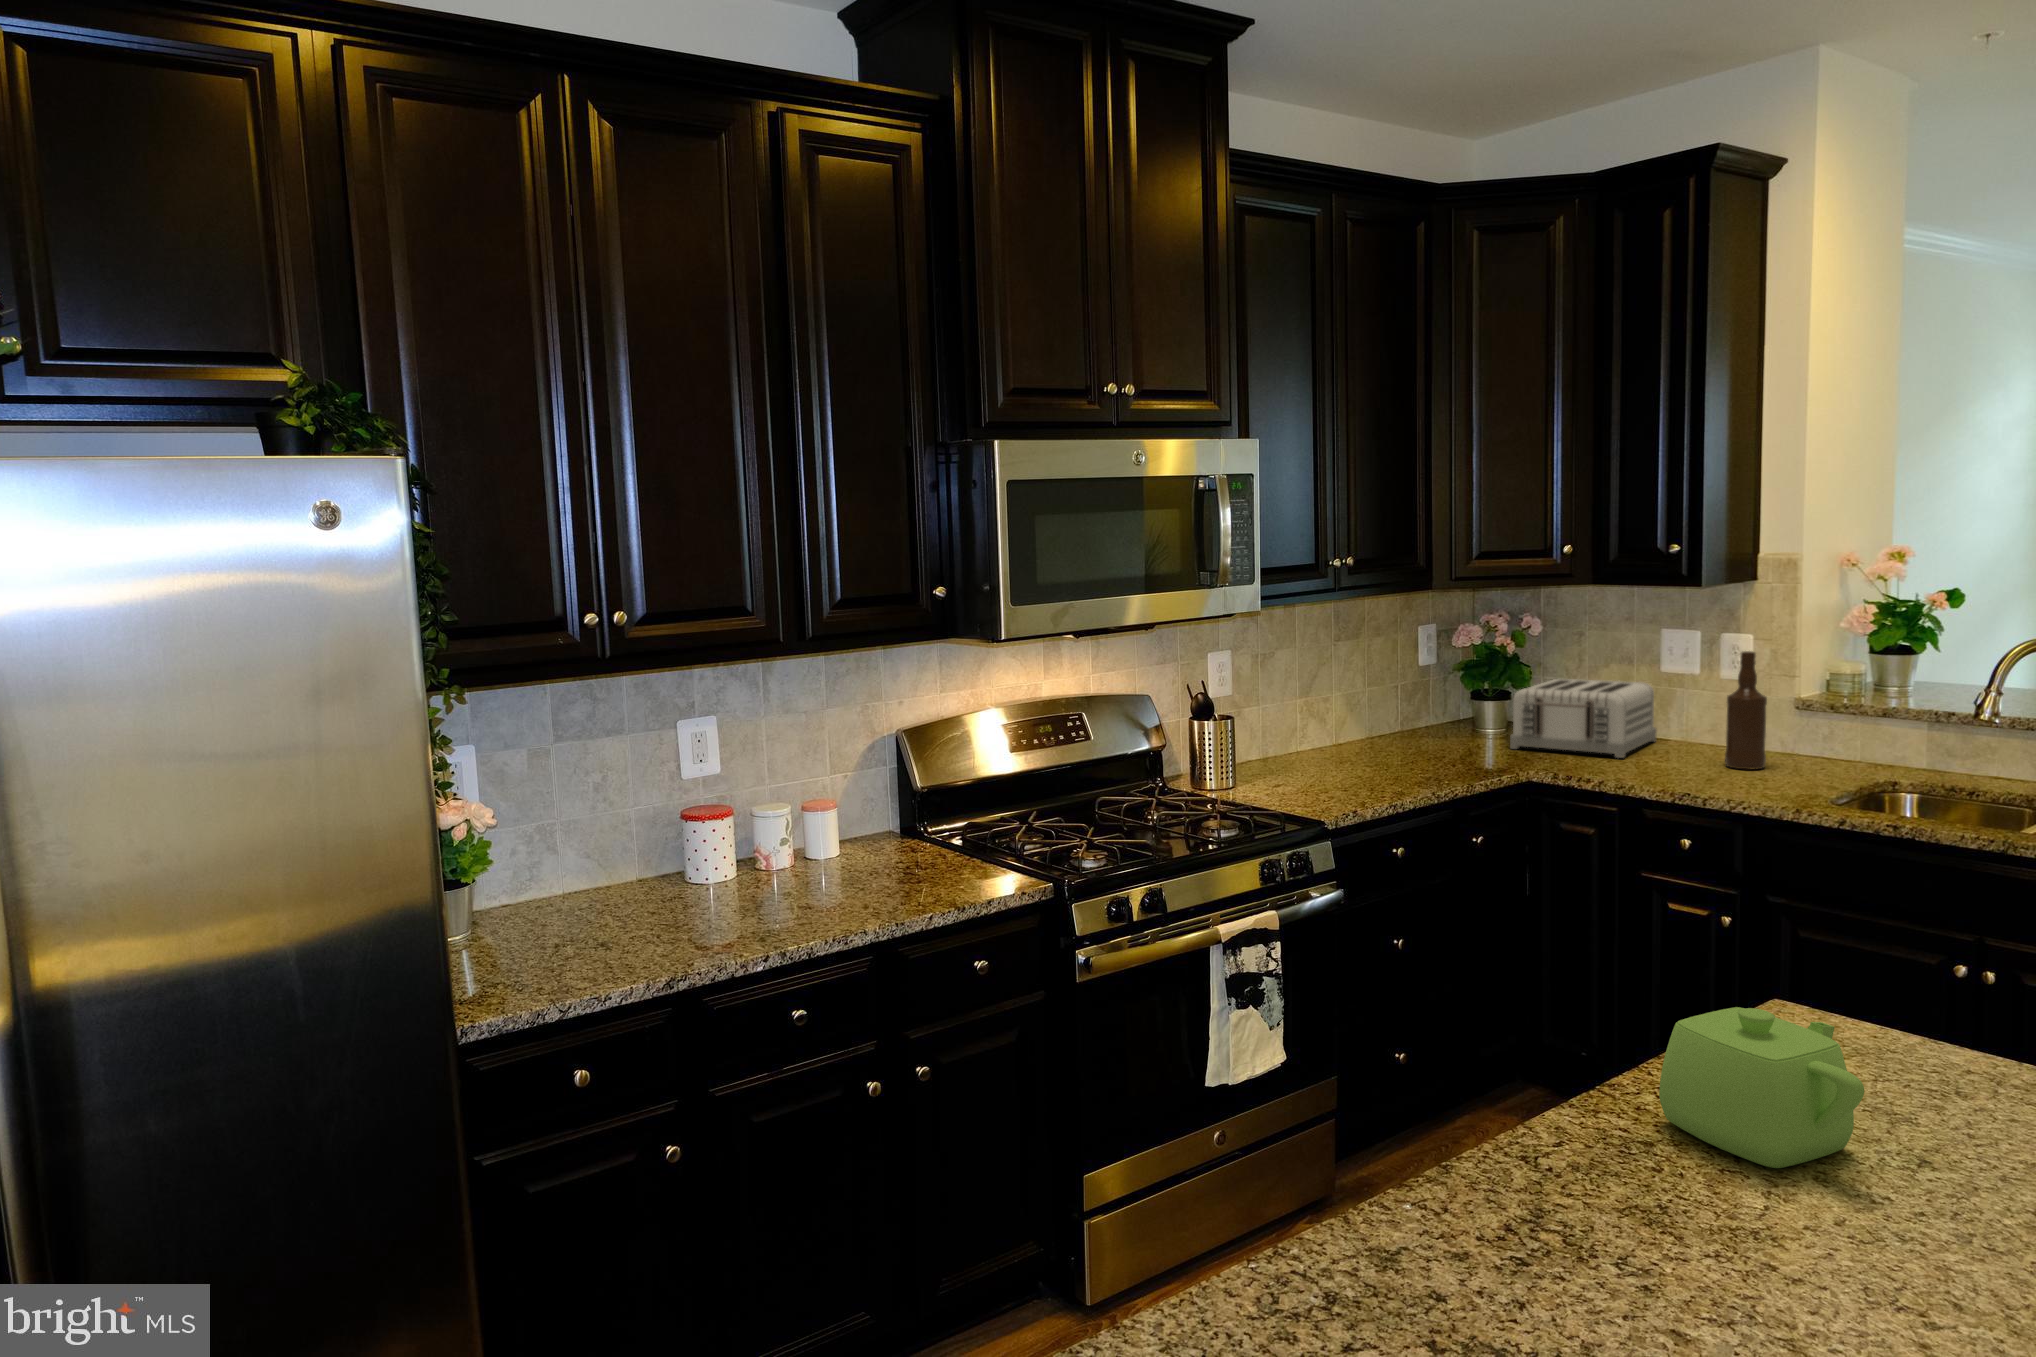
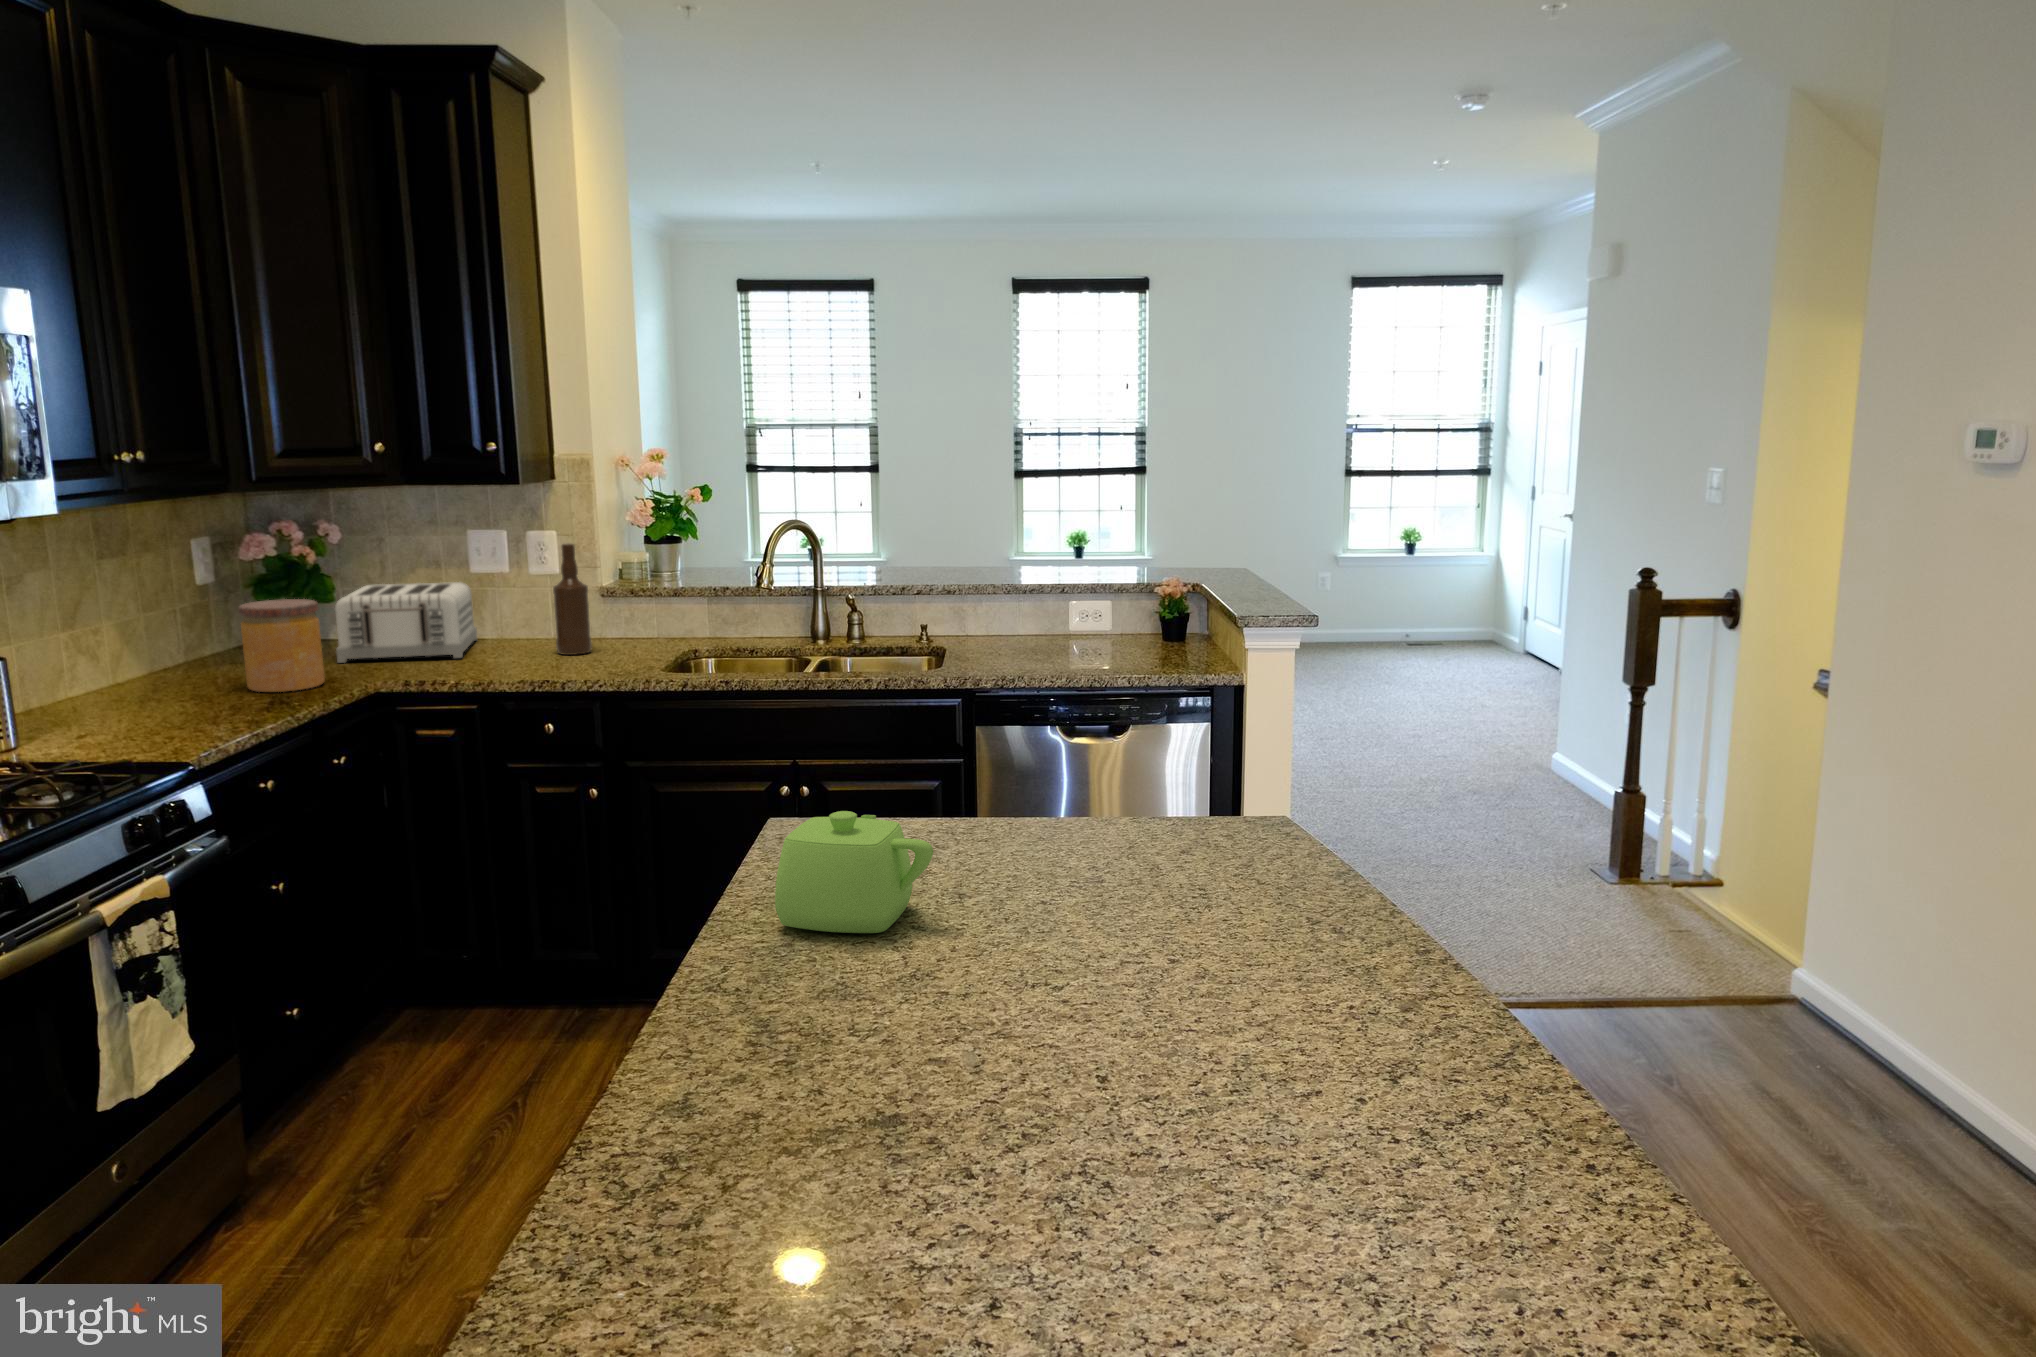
jar: none [1419,688,1484,770] -> present [239,599,325,692]

